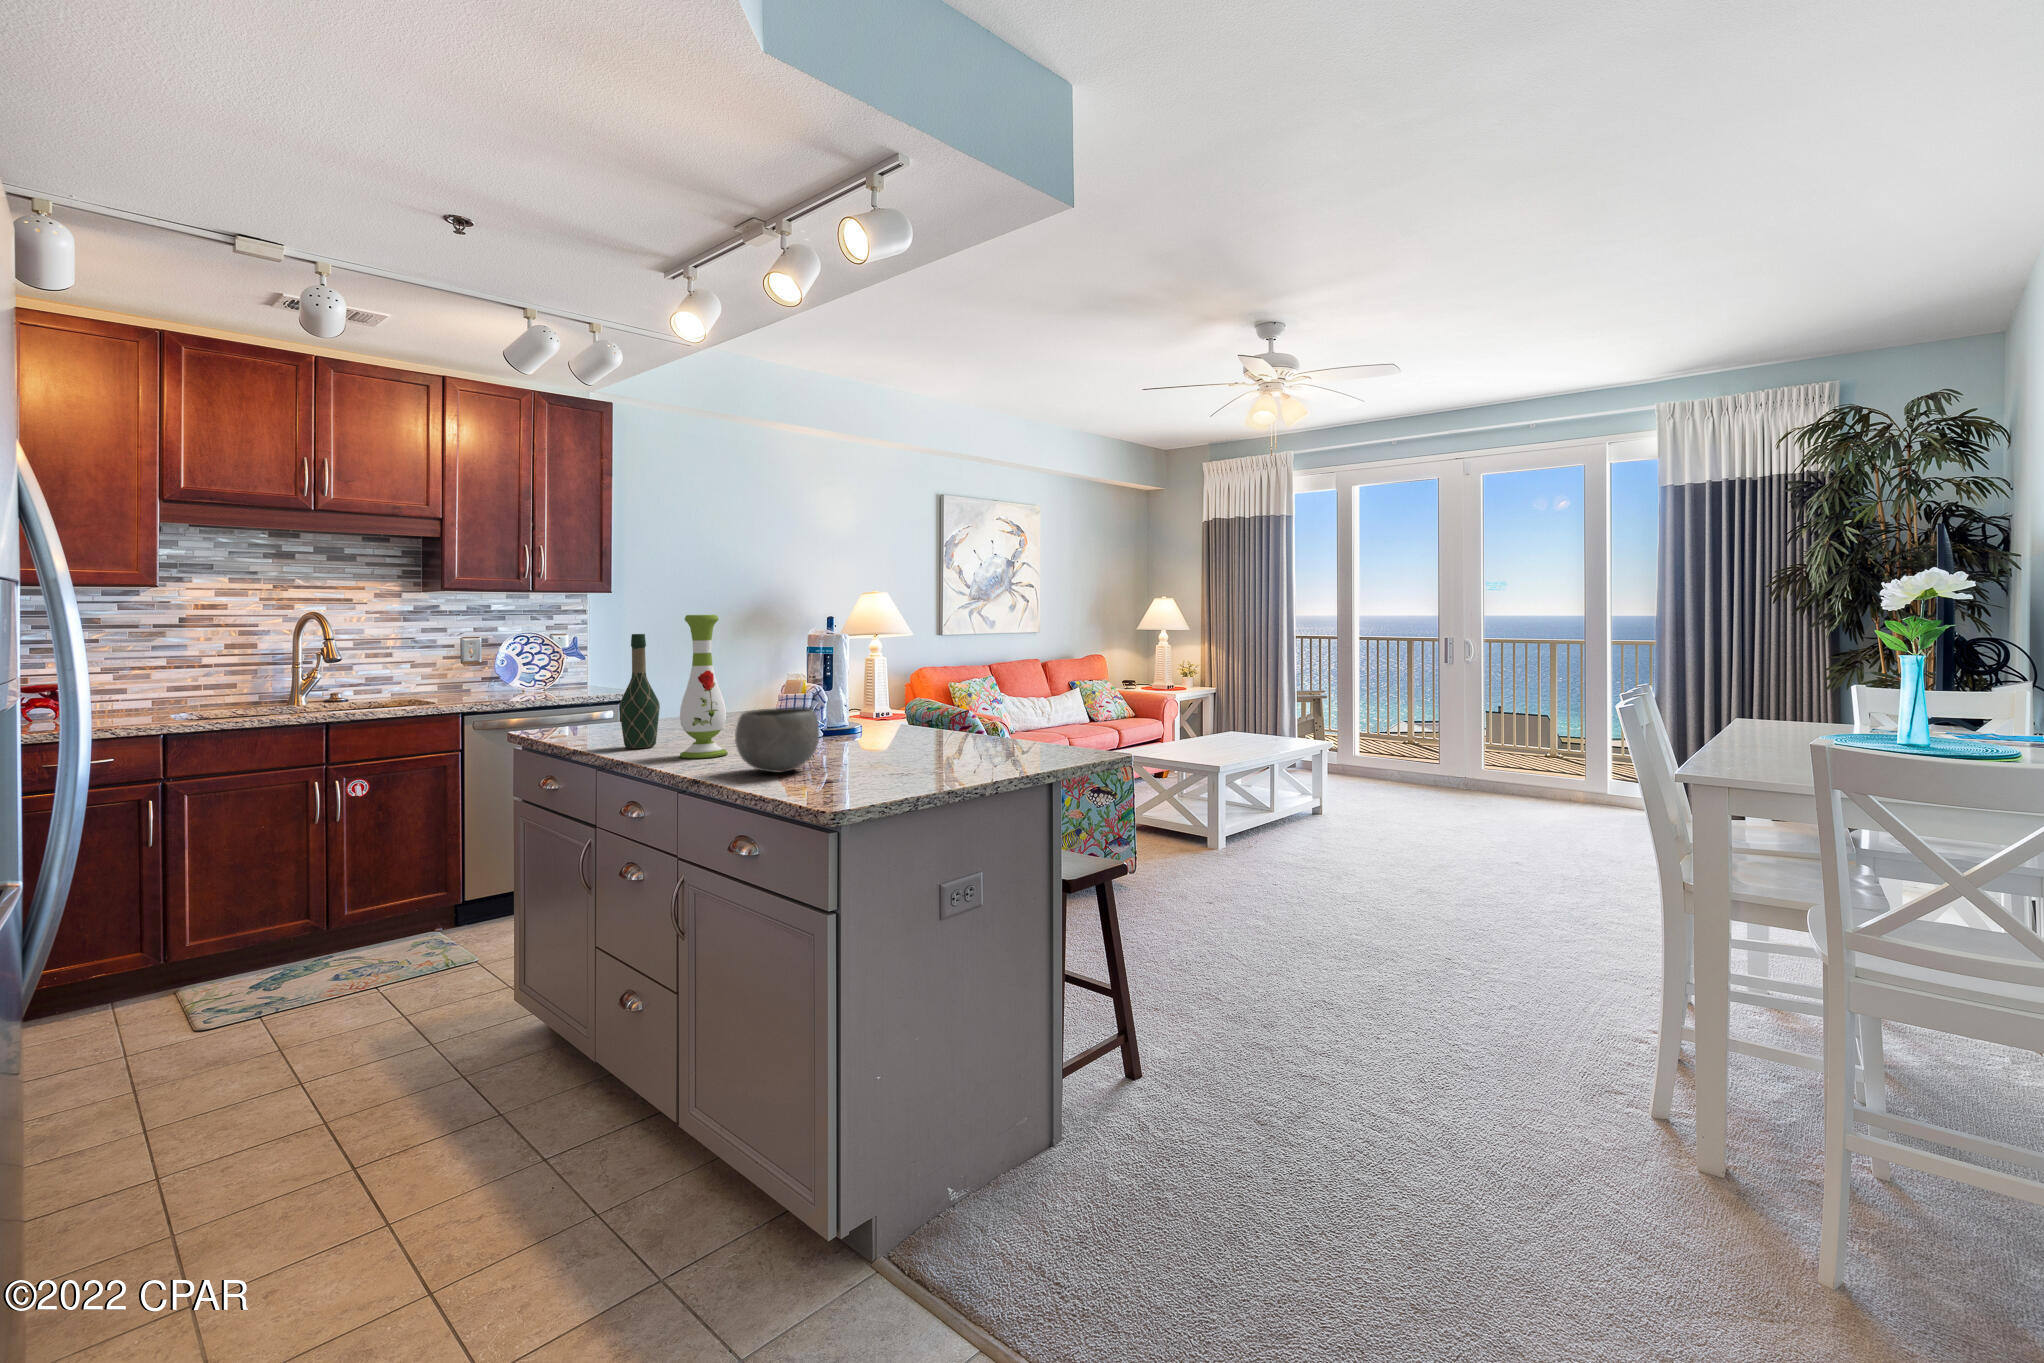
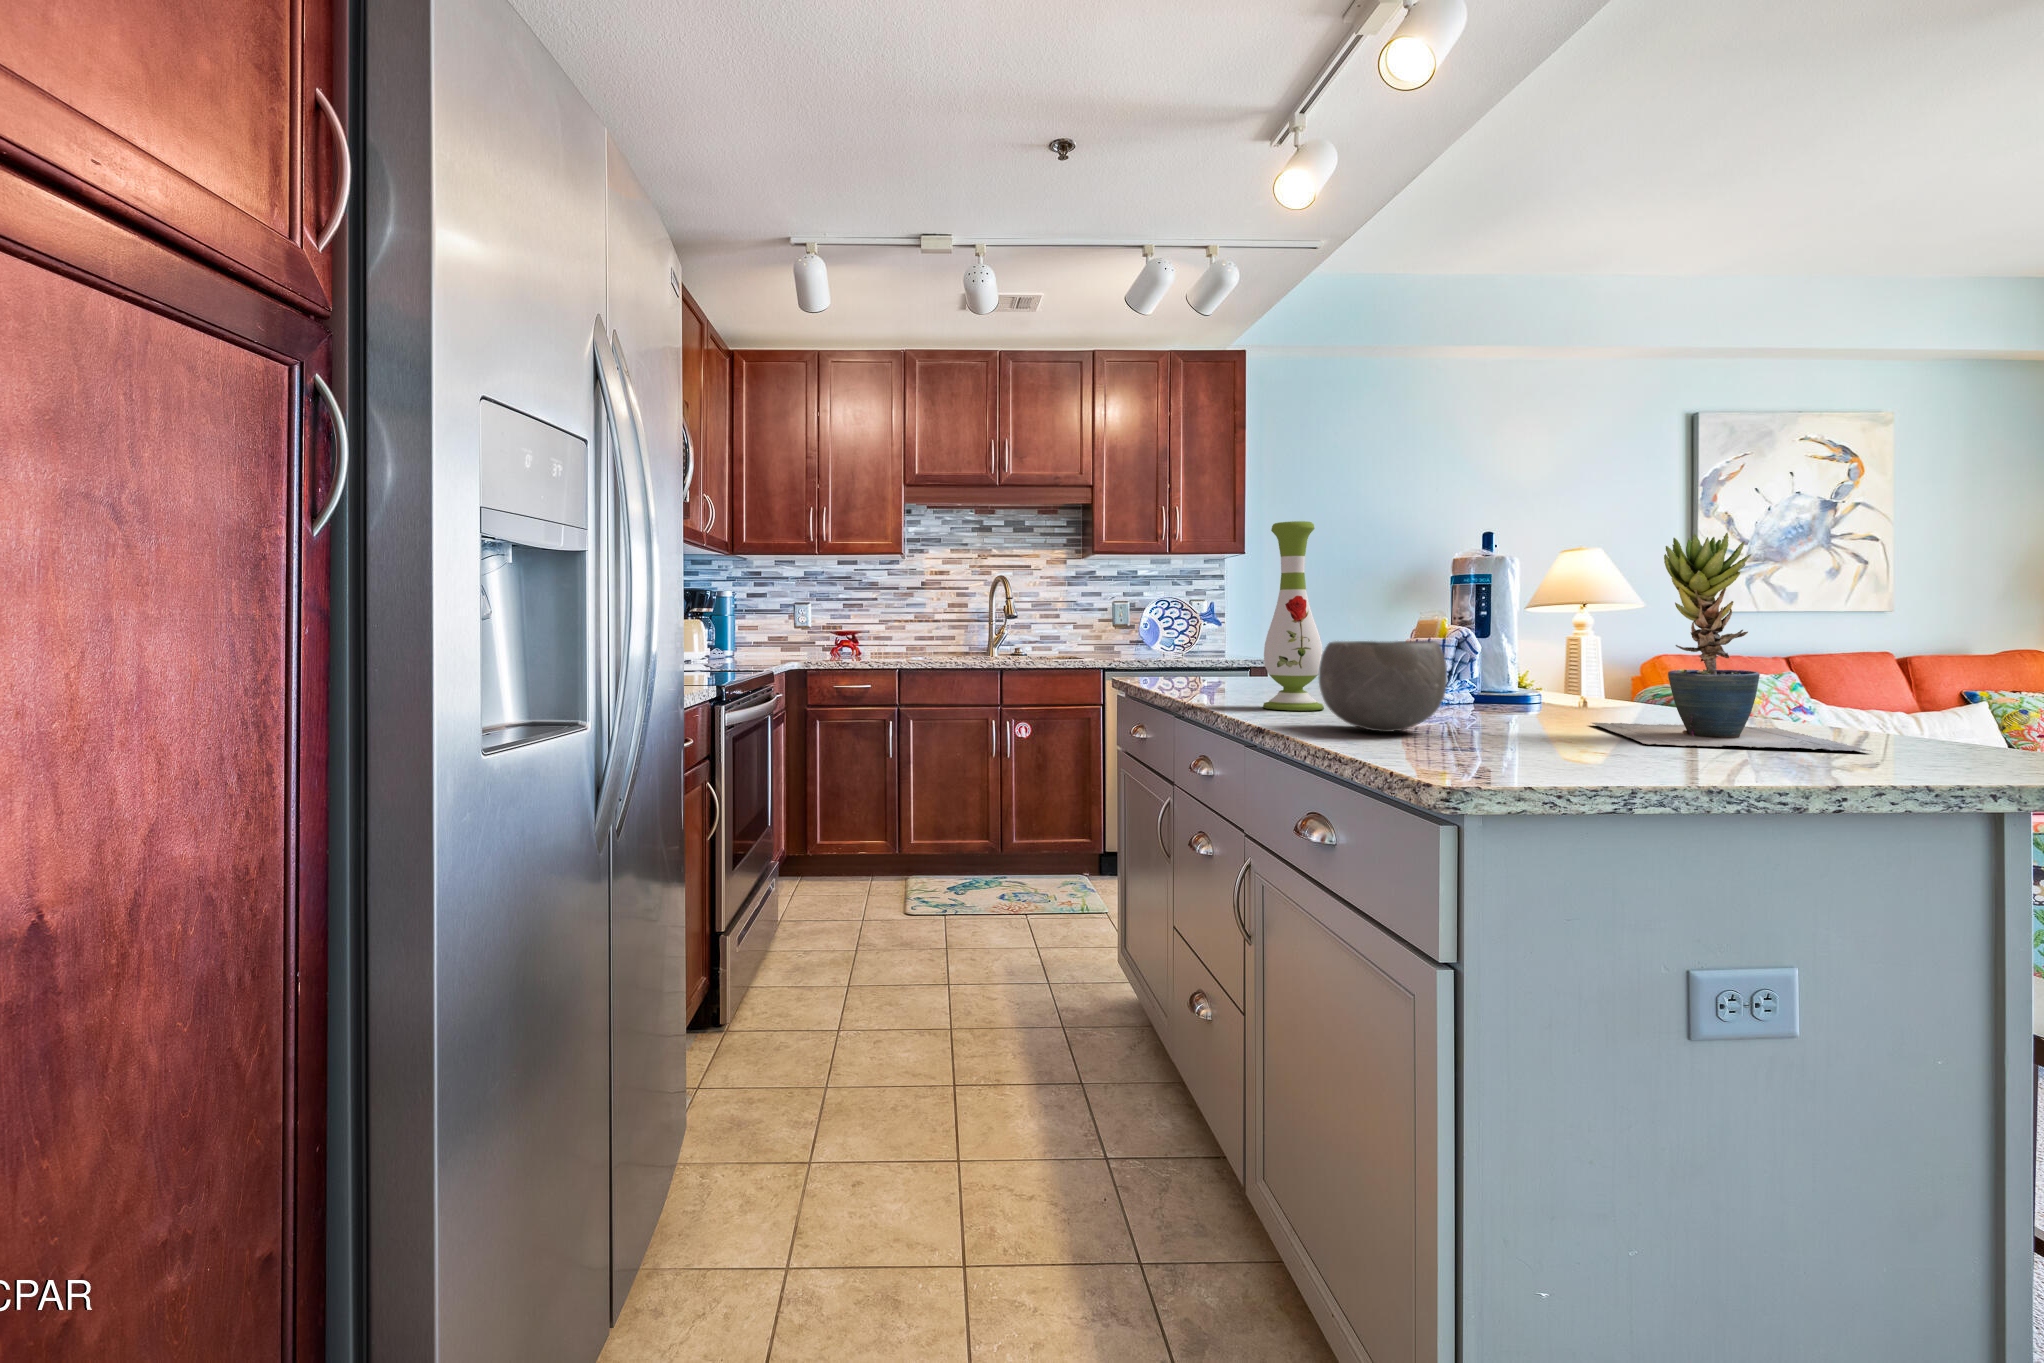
wine bottle: present [619,634,660,748] -> none [1204,558,1249,697]
potted plant: none [895,638,1019,763] -> present [1592,533,1871,751]

